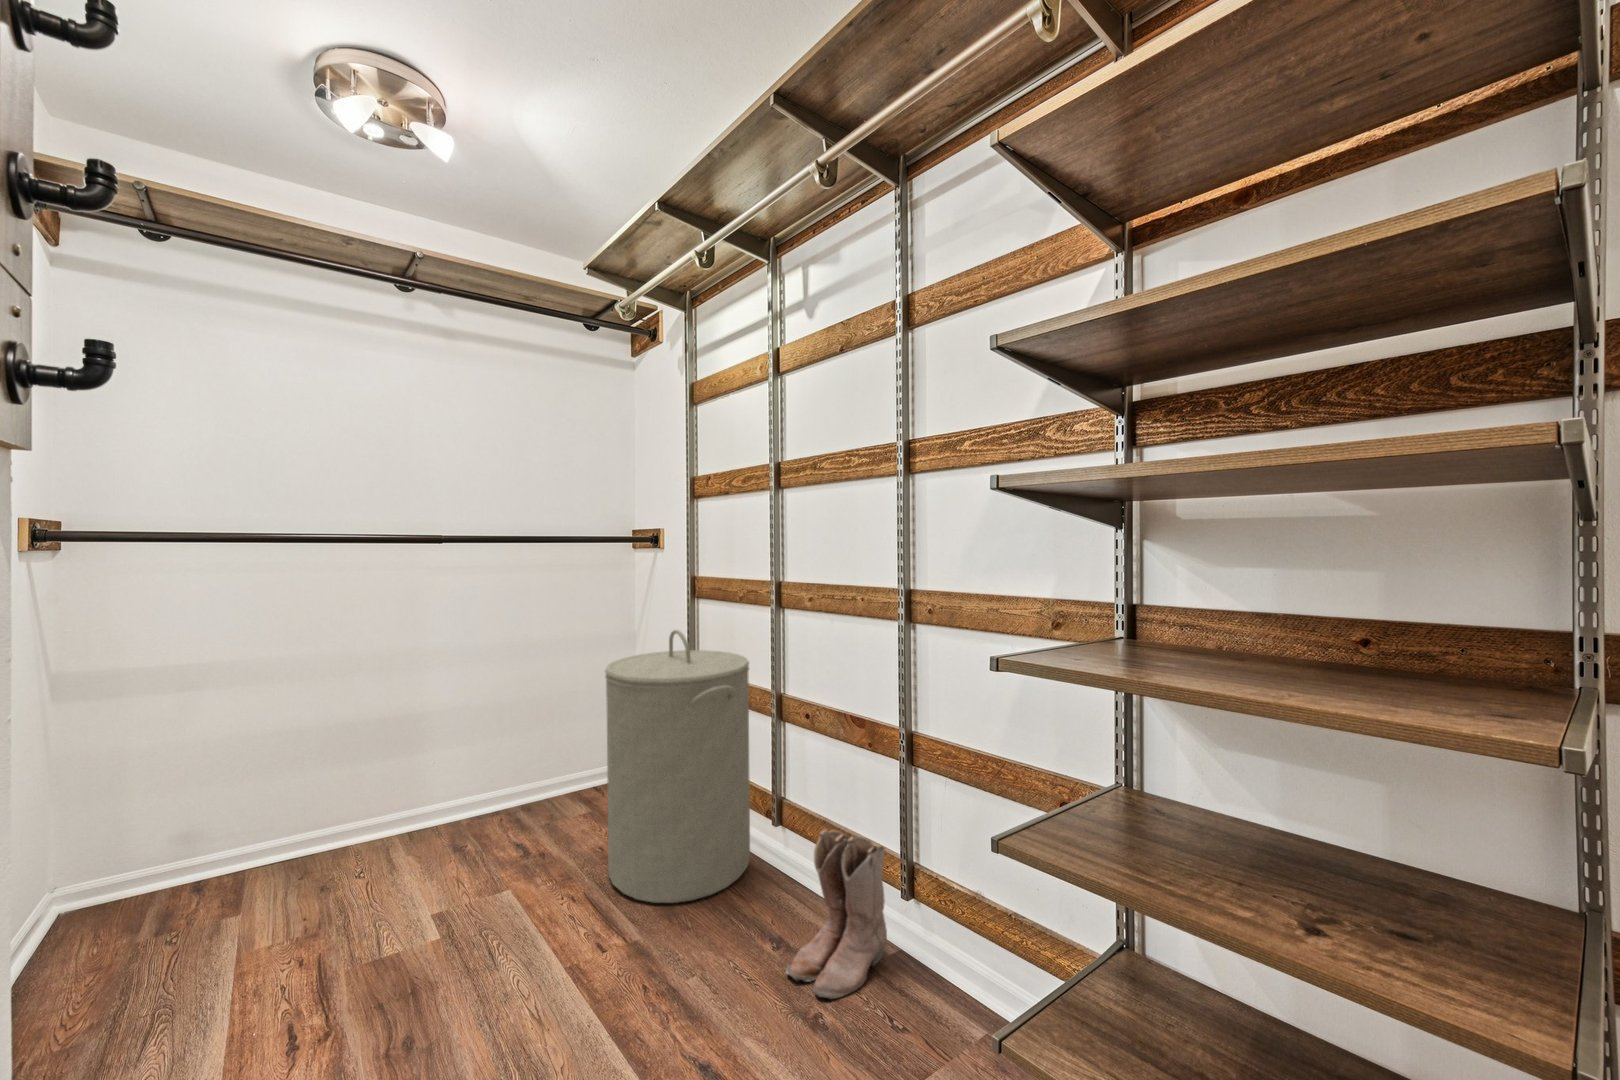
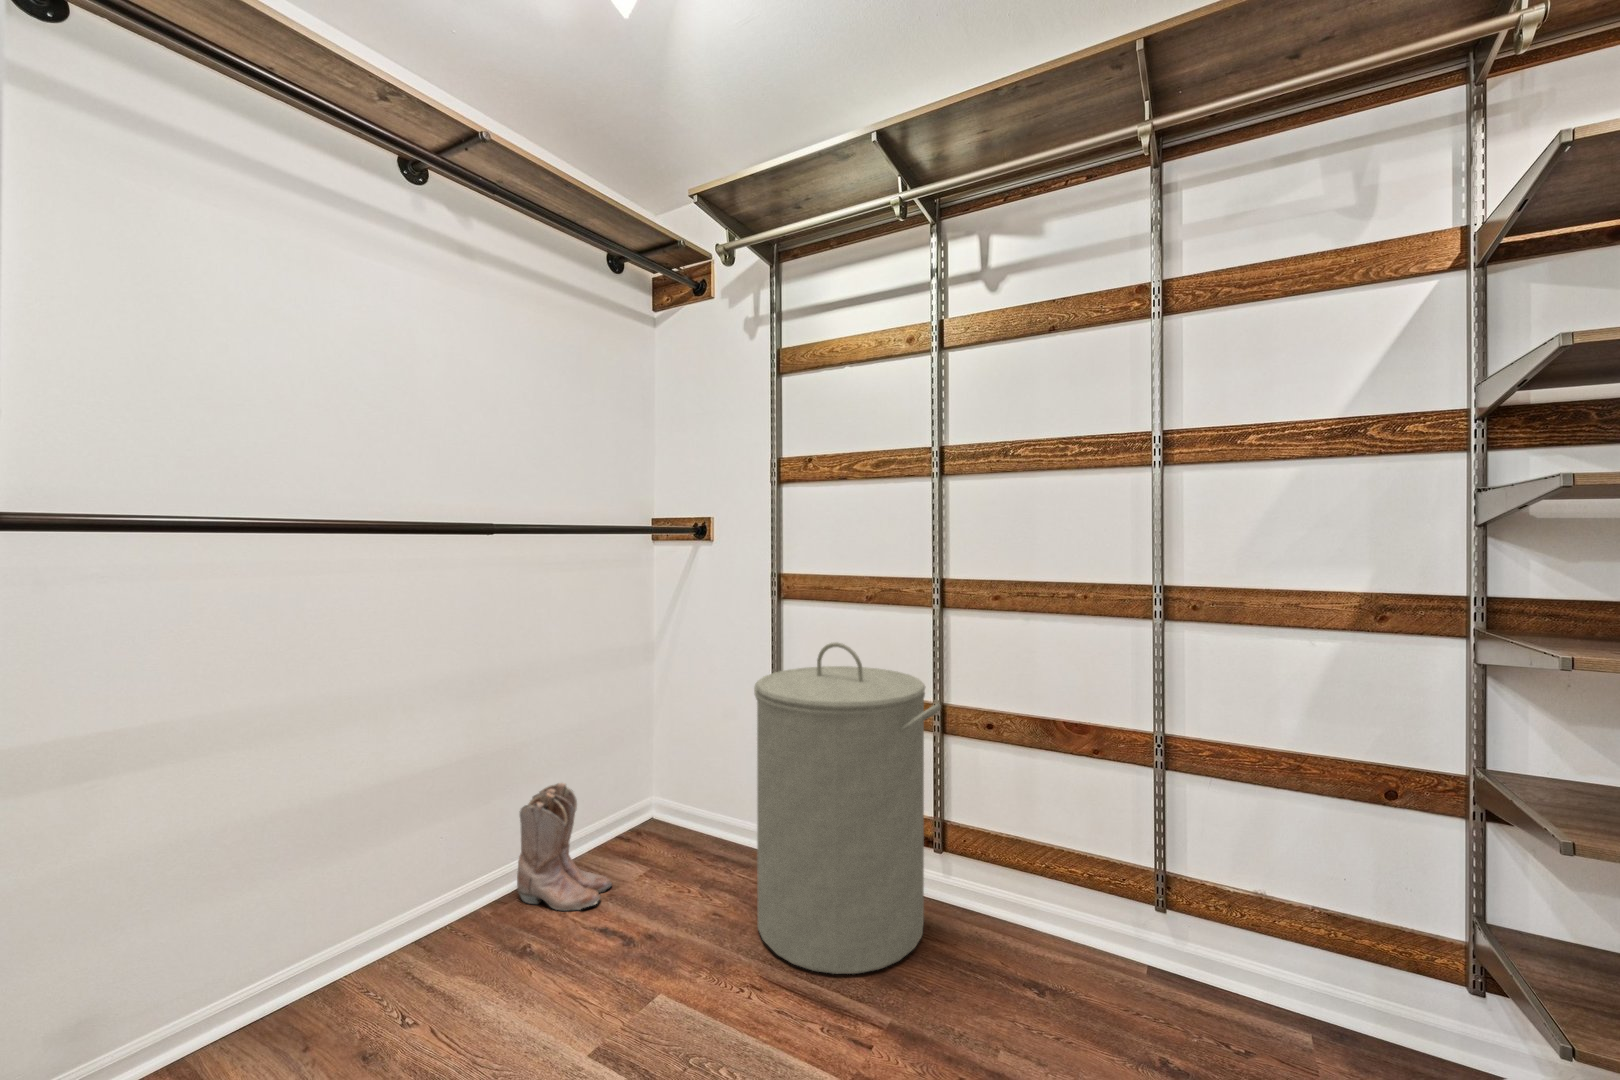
boots: present [786,829,887,999] -> present [517,783,612,911]

